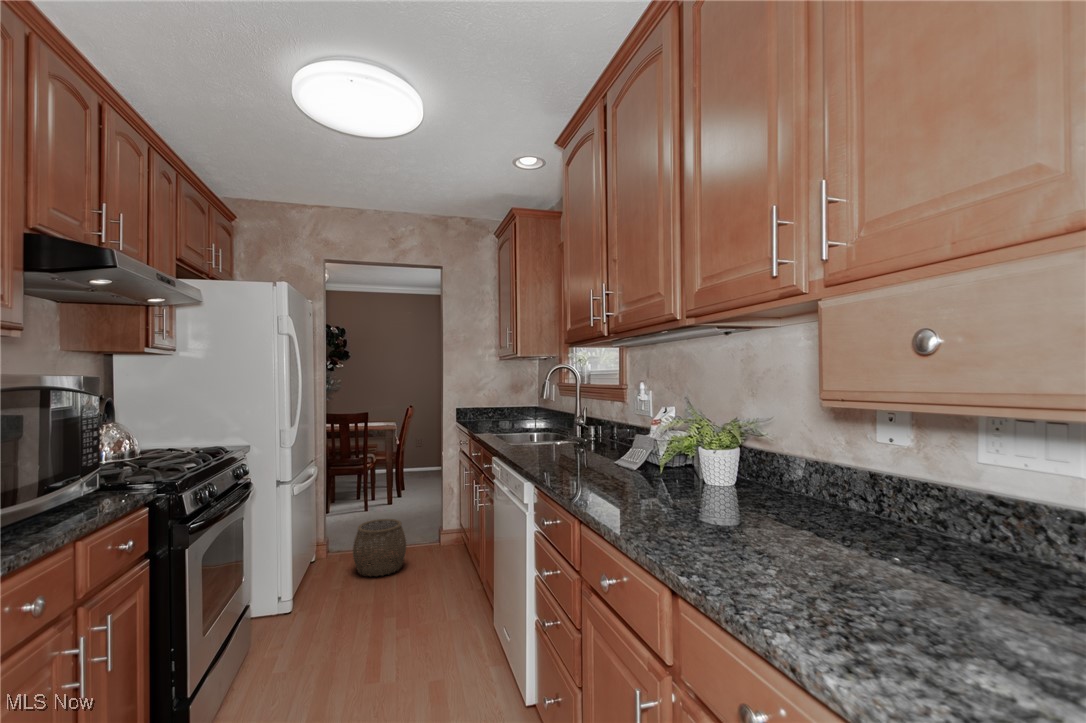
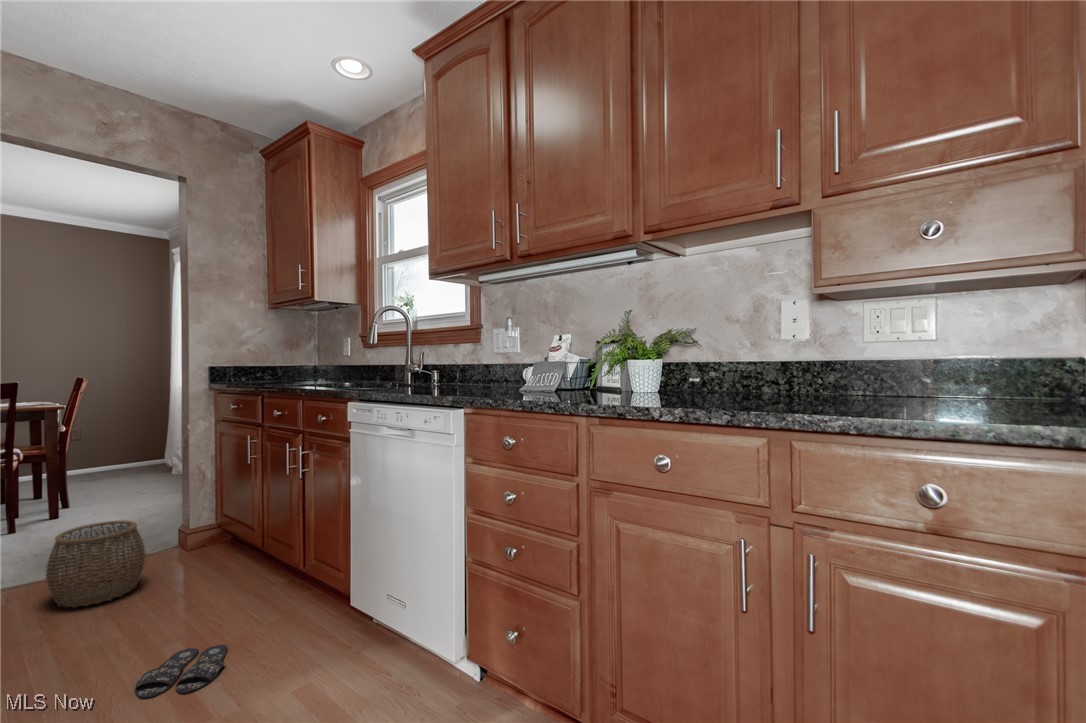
slippers: none [360,627,421,662] -> present [135,645,227,699]

